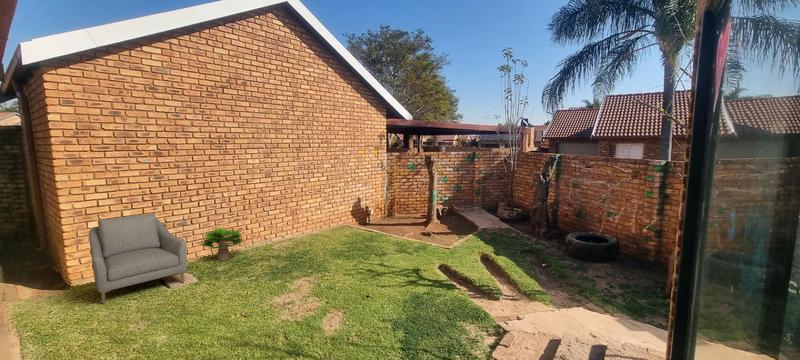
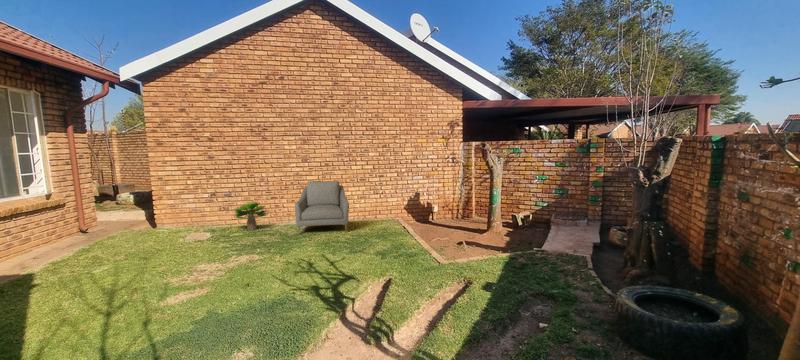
chair: present [89,213,187,304] -> present [295,181,349,234]

